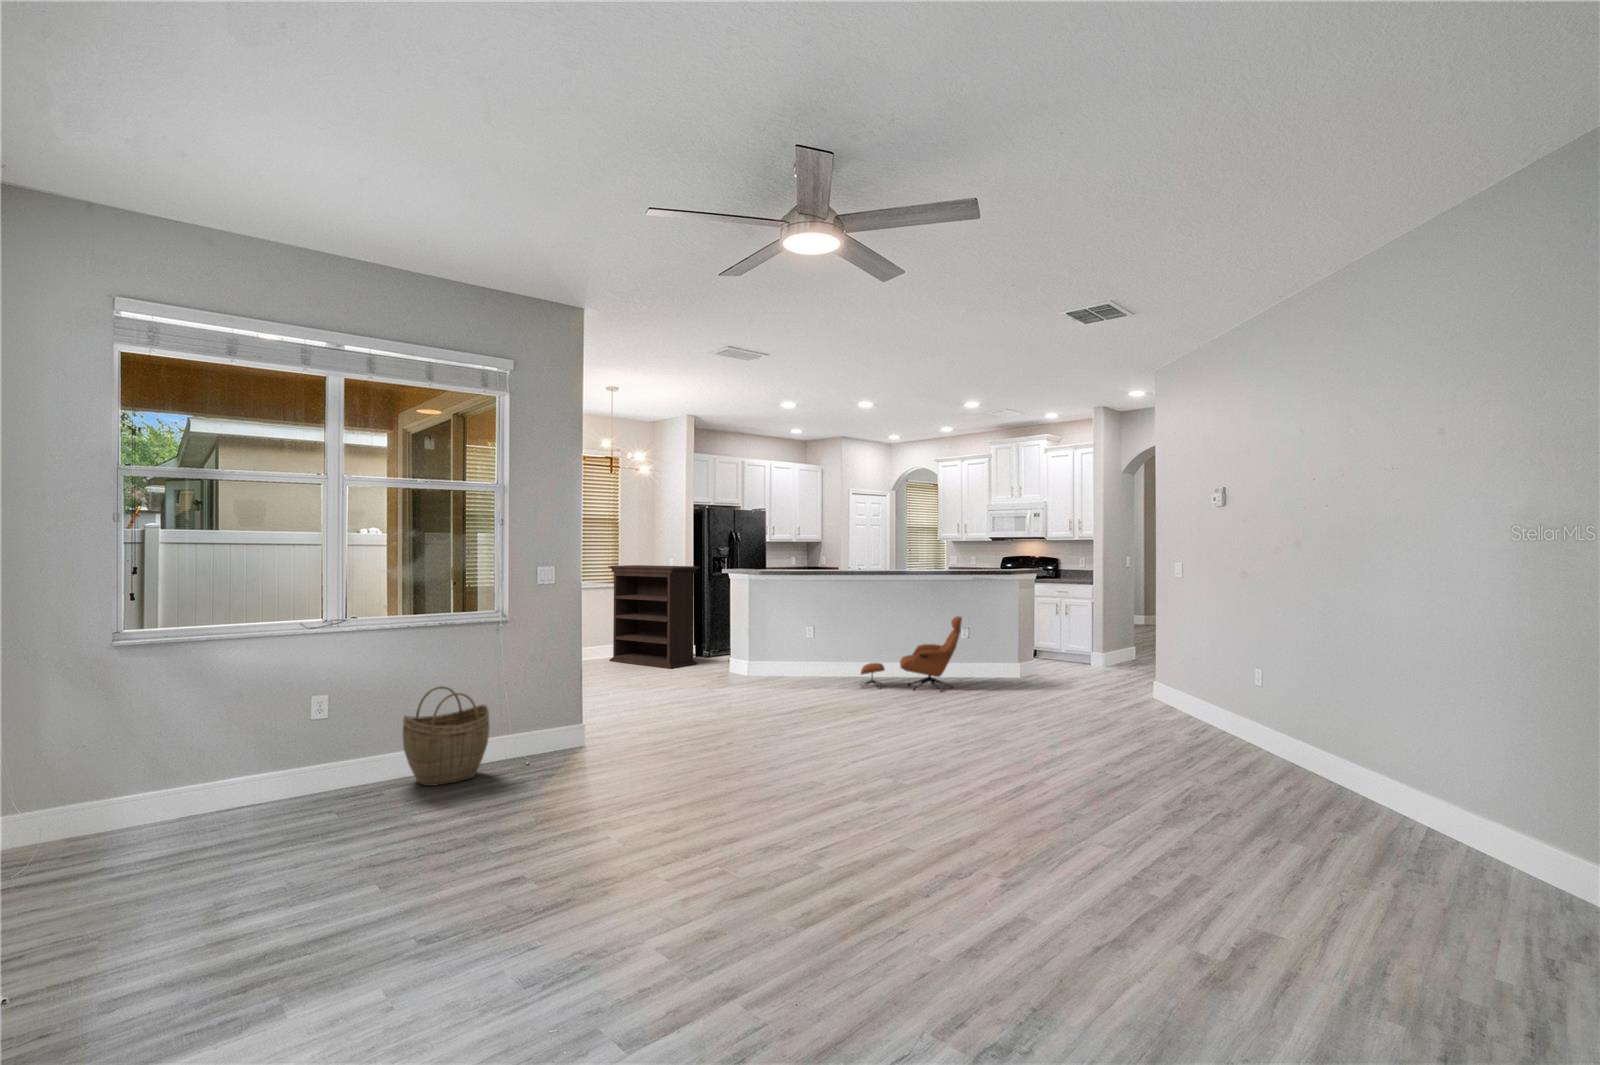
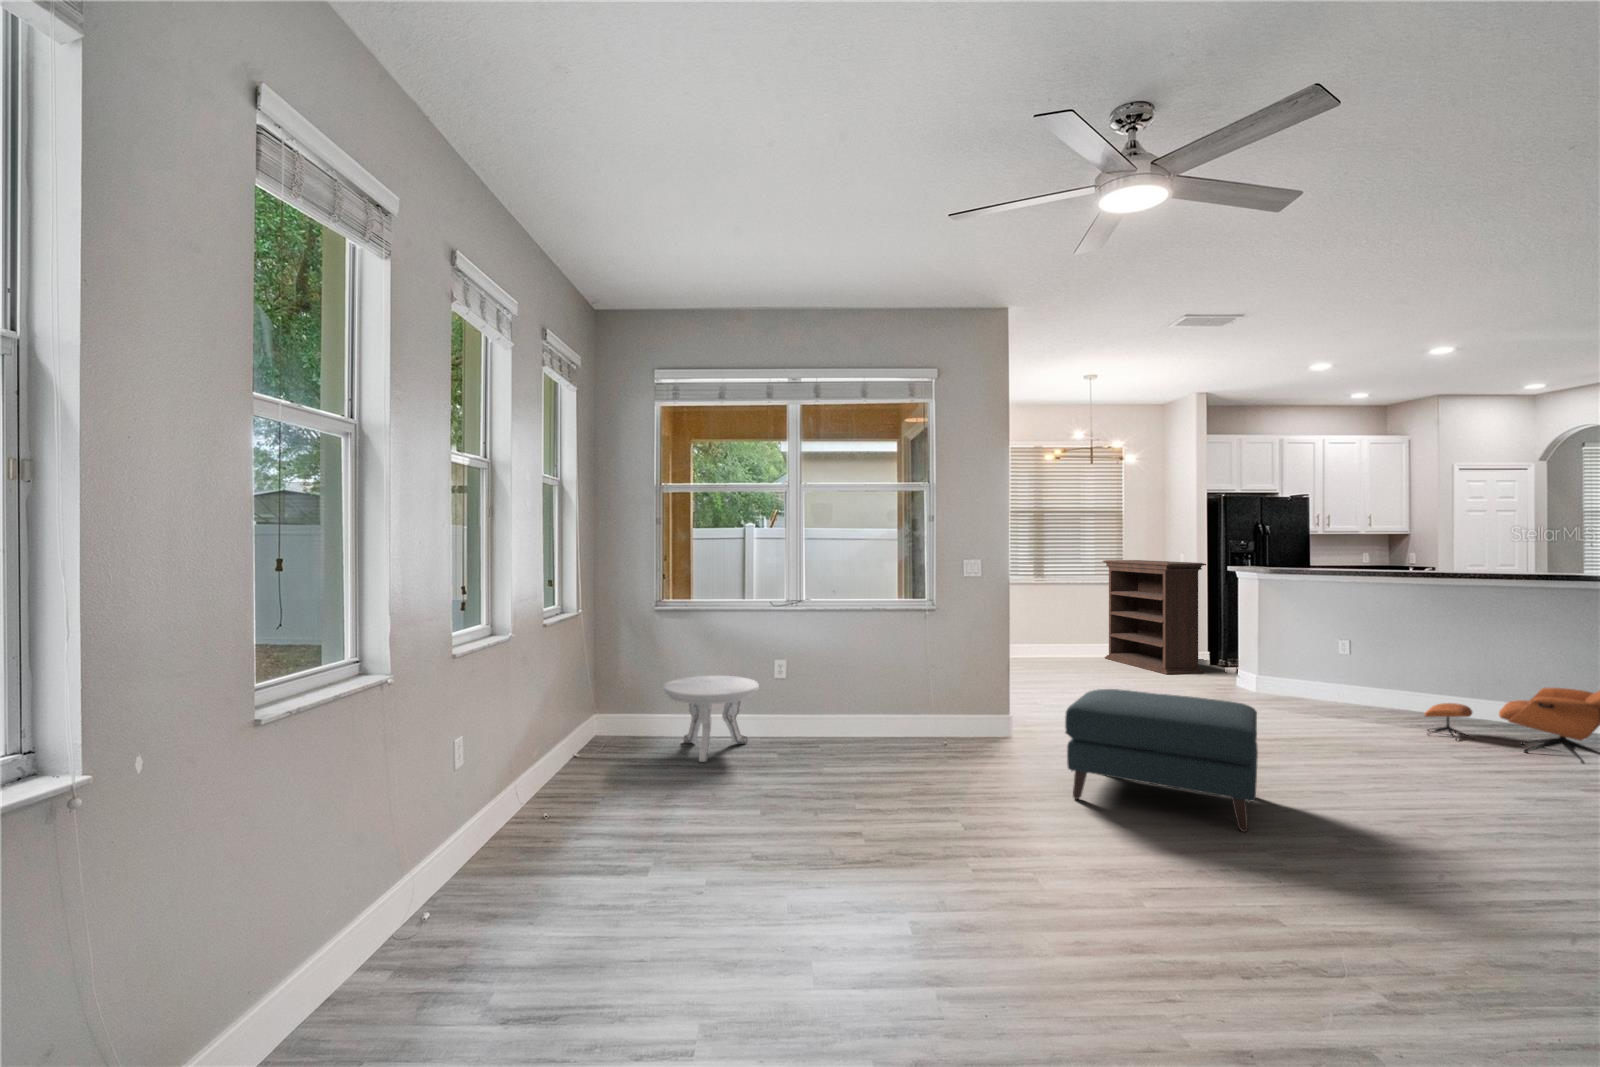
ottoman: none [671,676,818,781] -> present [1065,689,1258,832]
woven basket: present [403,686,489,786] -> none [839,664,908,750]
side table: none [137,726,300,848] -> present [663,676,759,762]

